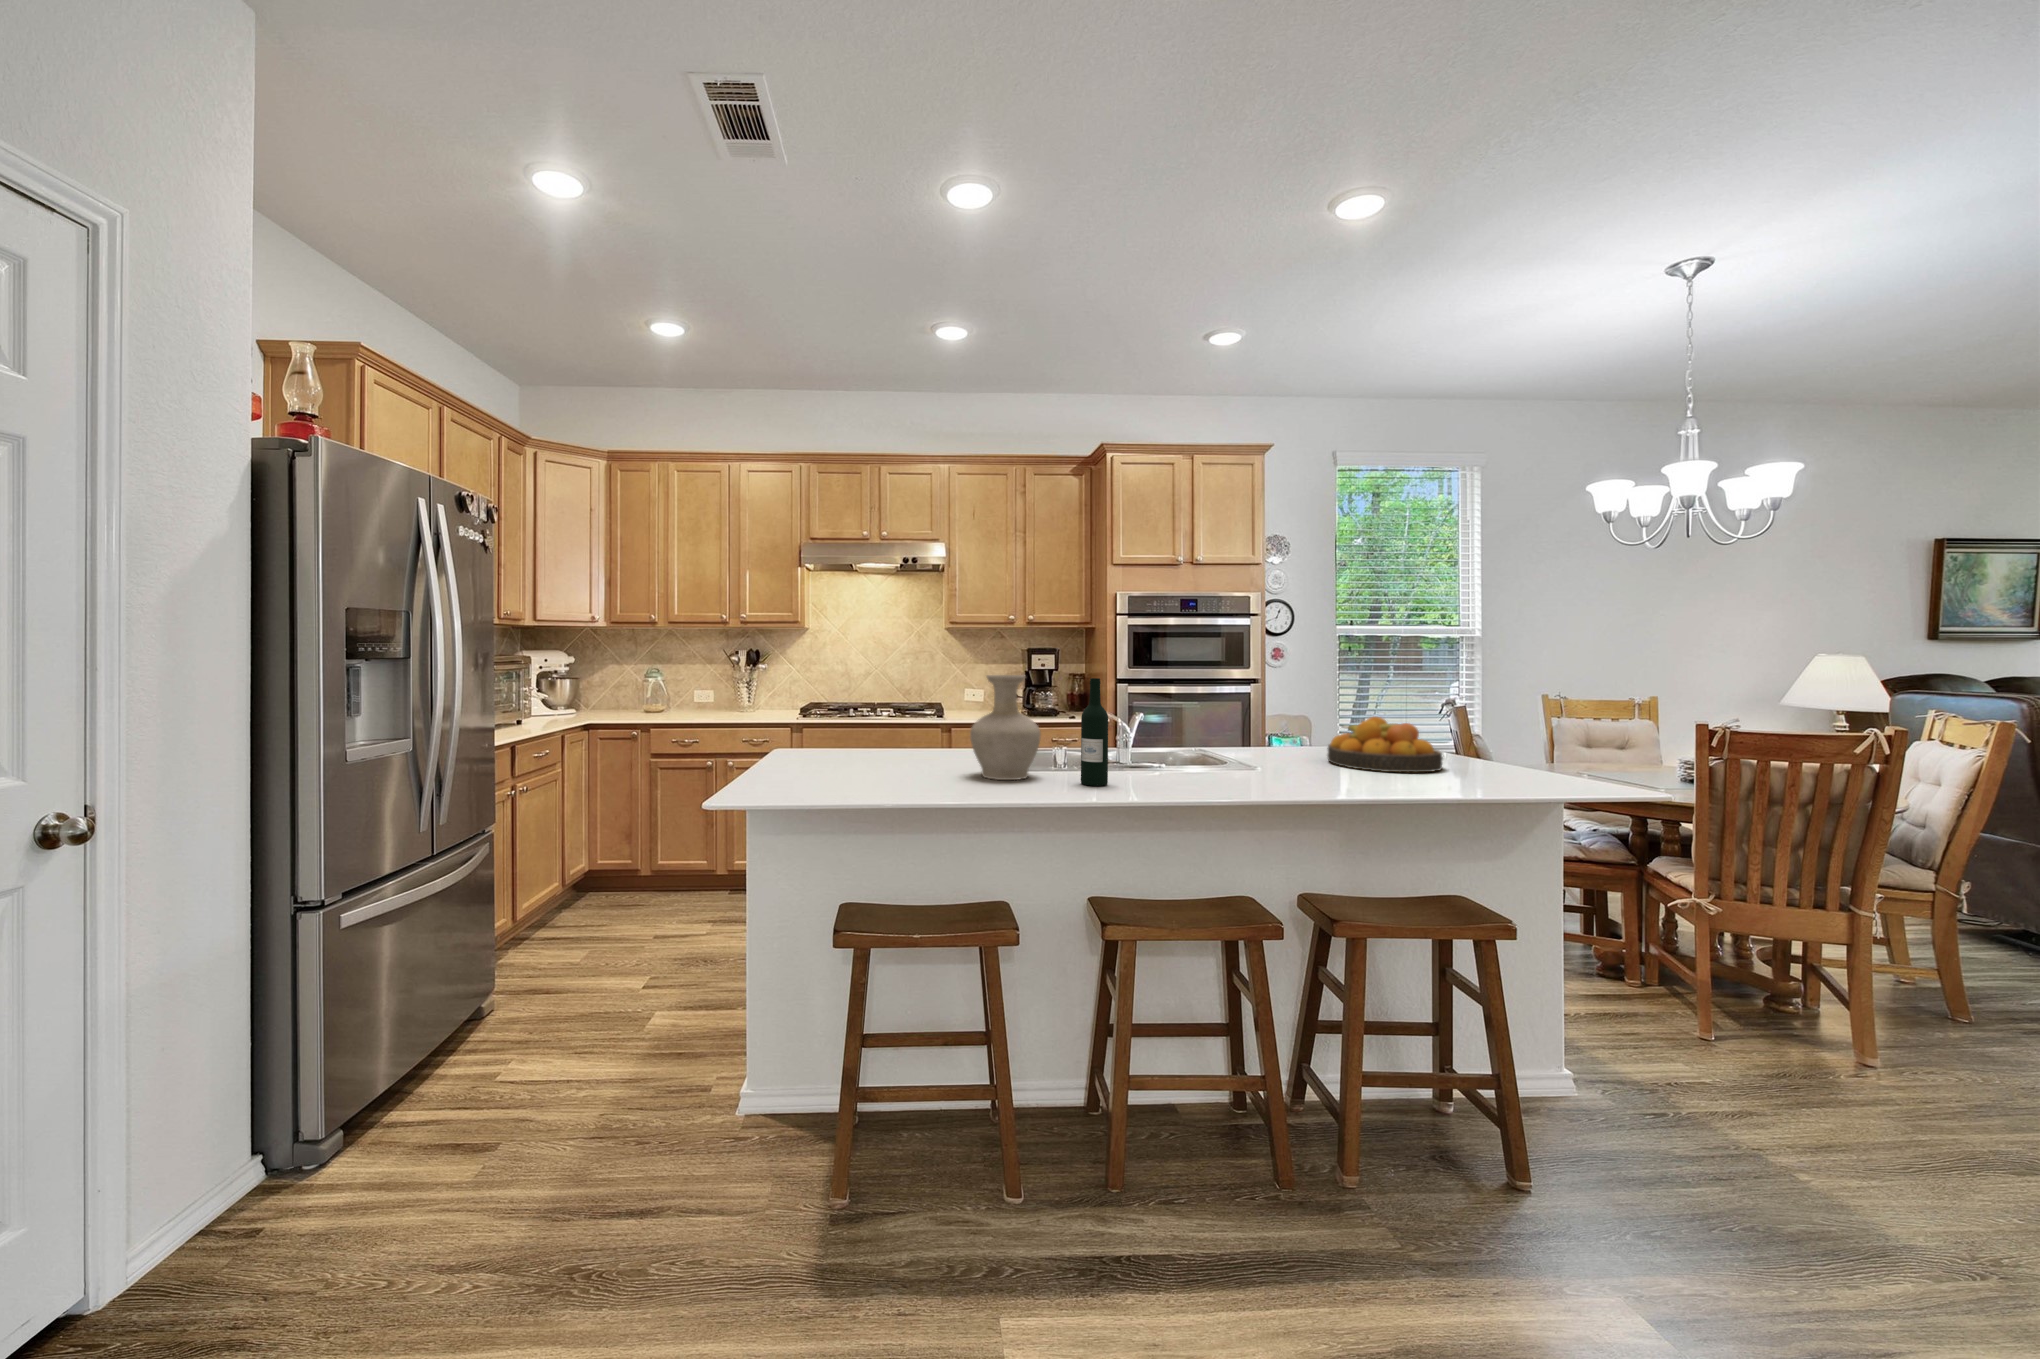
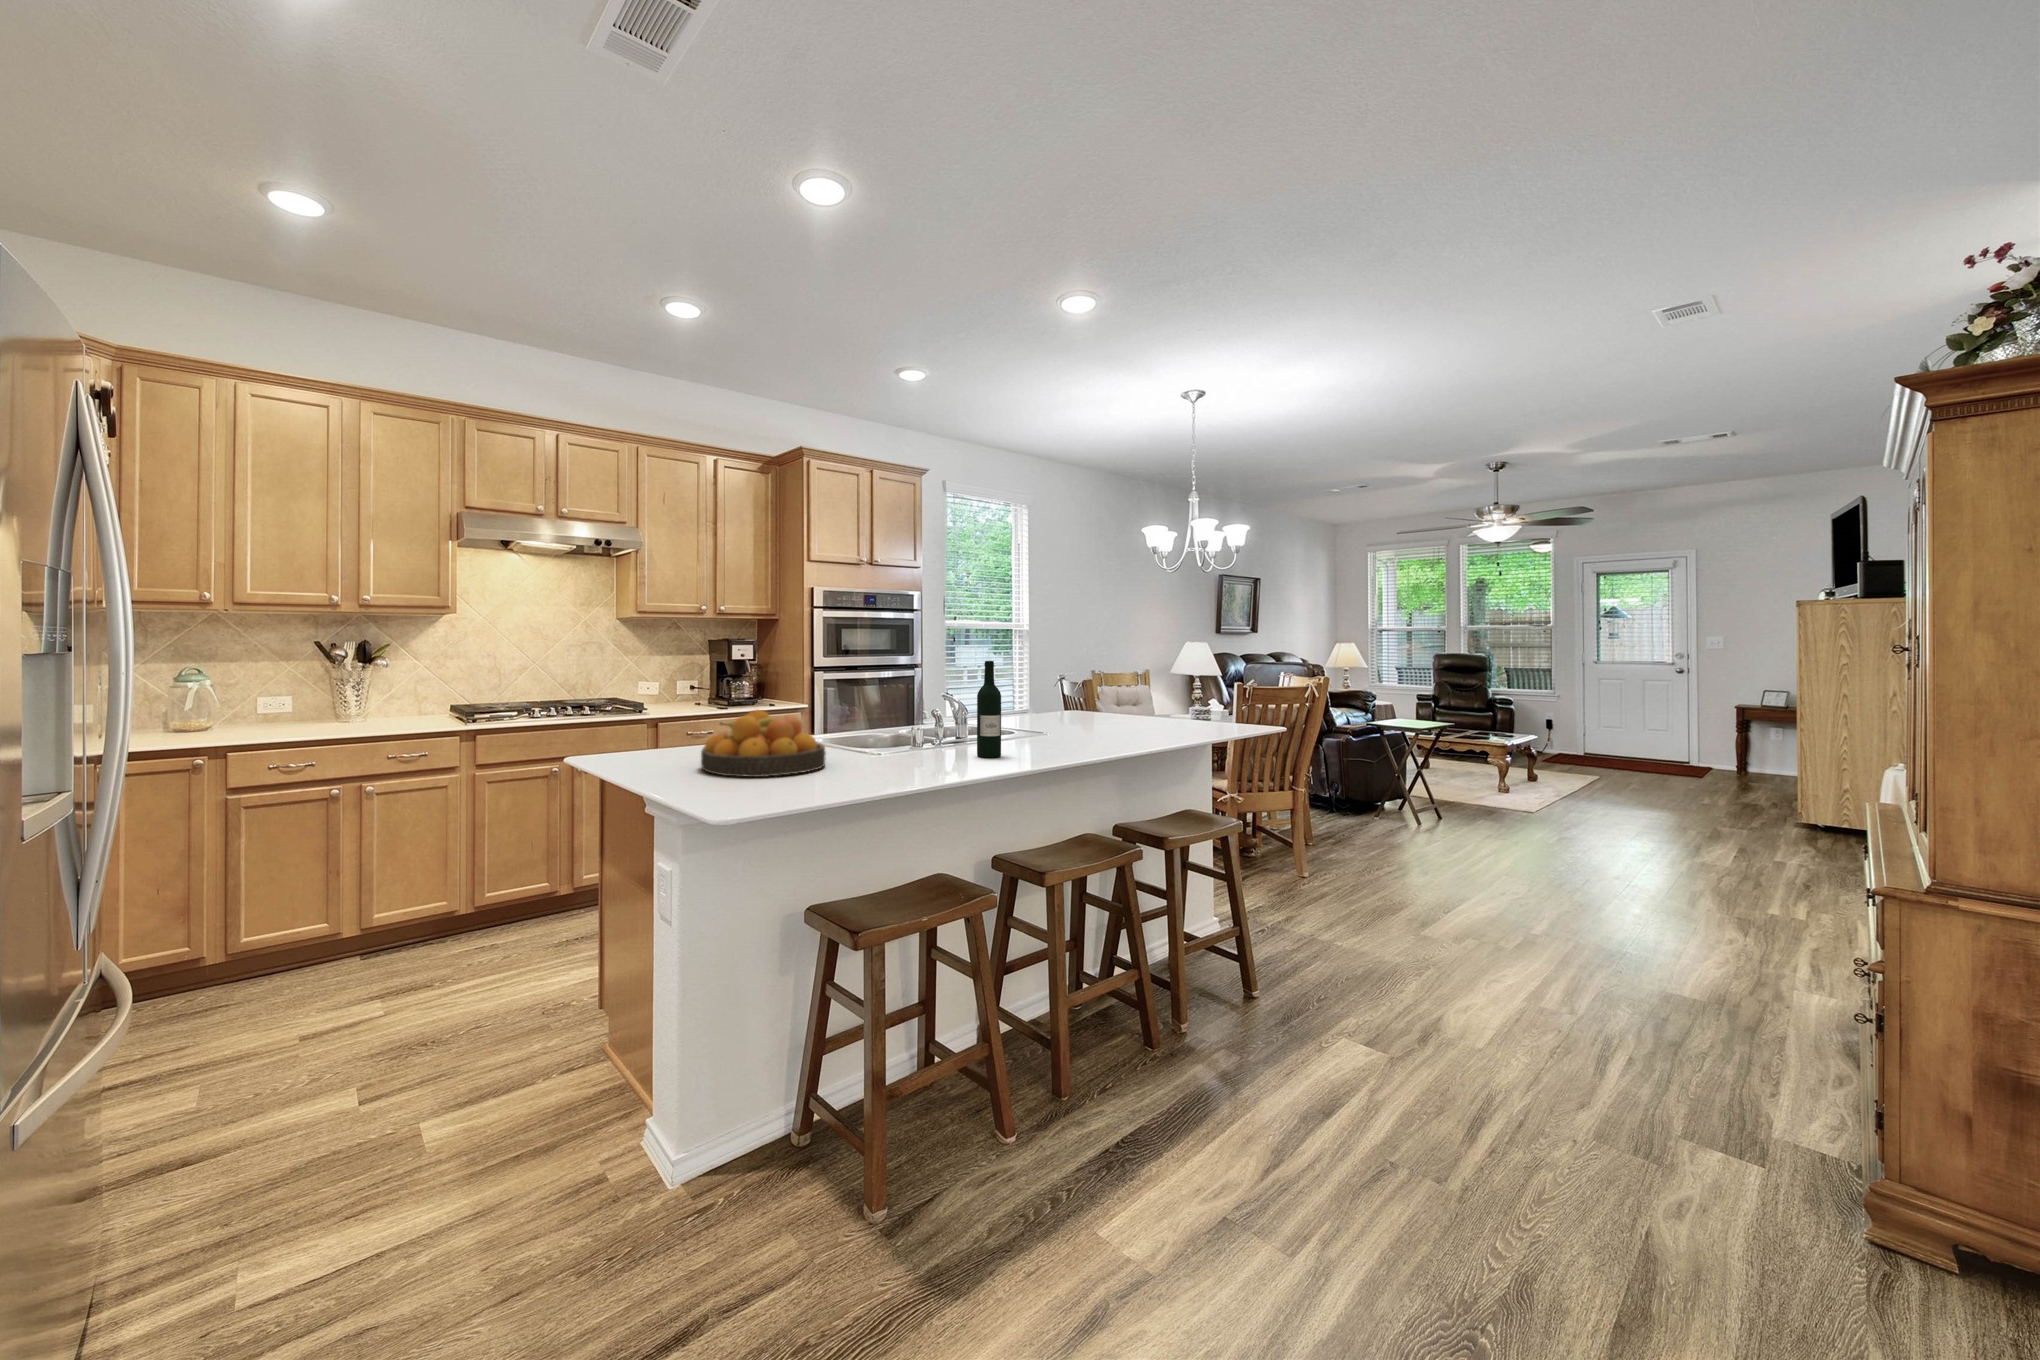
vase: present [970,675,1041,780] -> none [870,660,938,762]
fruit bowl: present [1327,717,1443,772] -> present [701,710,826,777]

